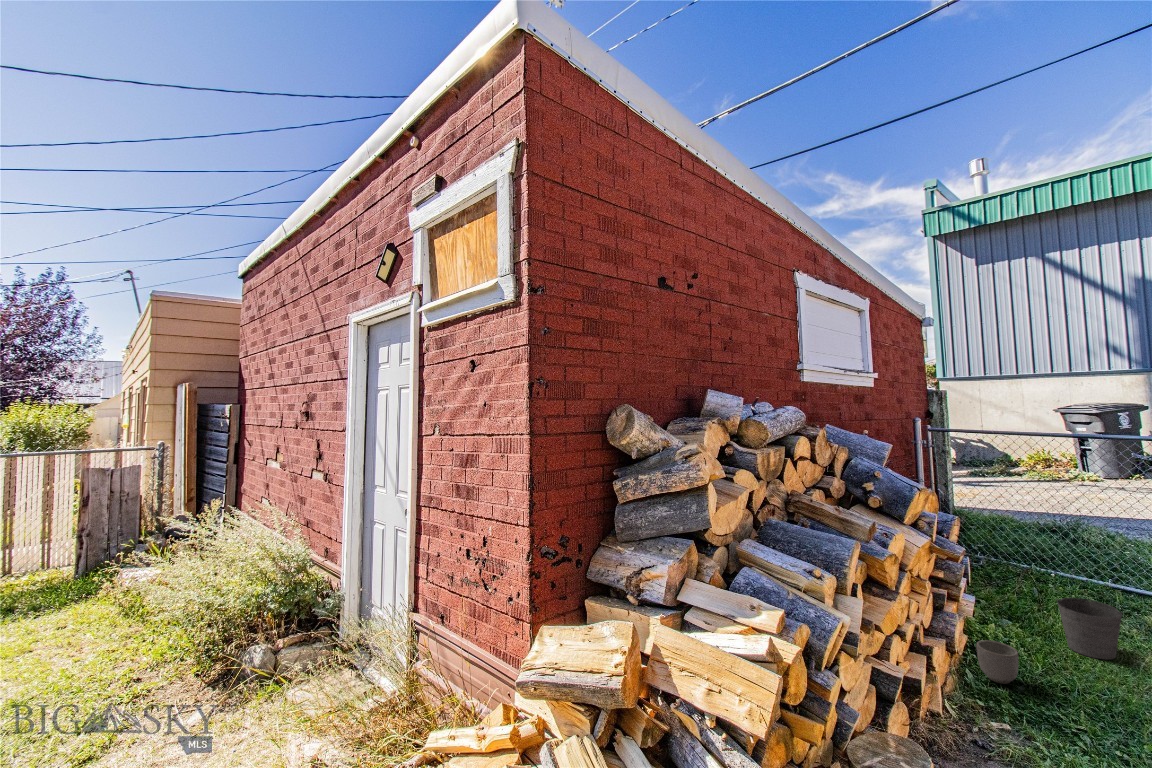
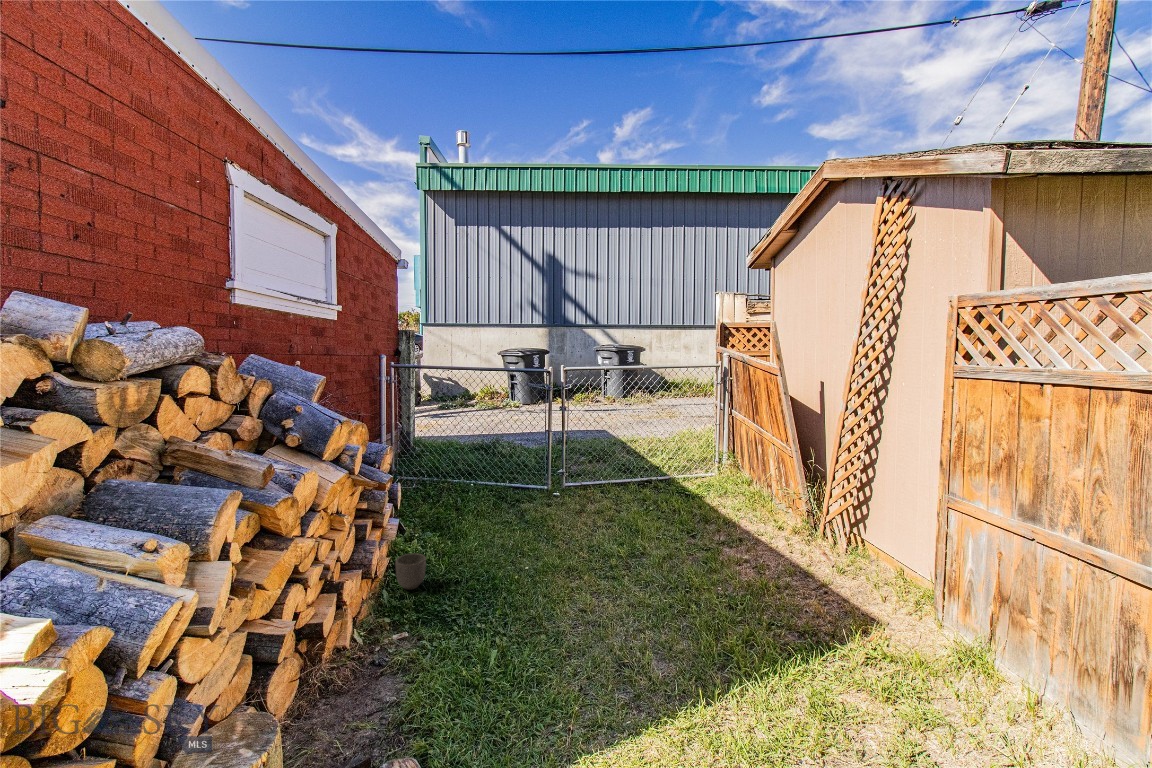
bucket: present [1057,598,1123,660] -> none [462,499,500,544]

